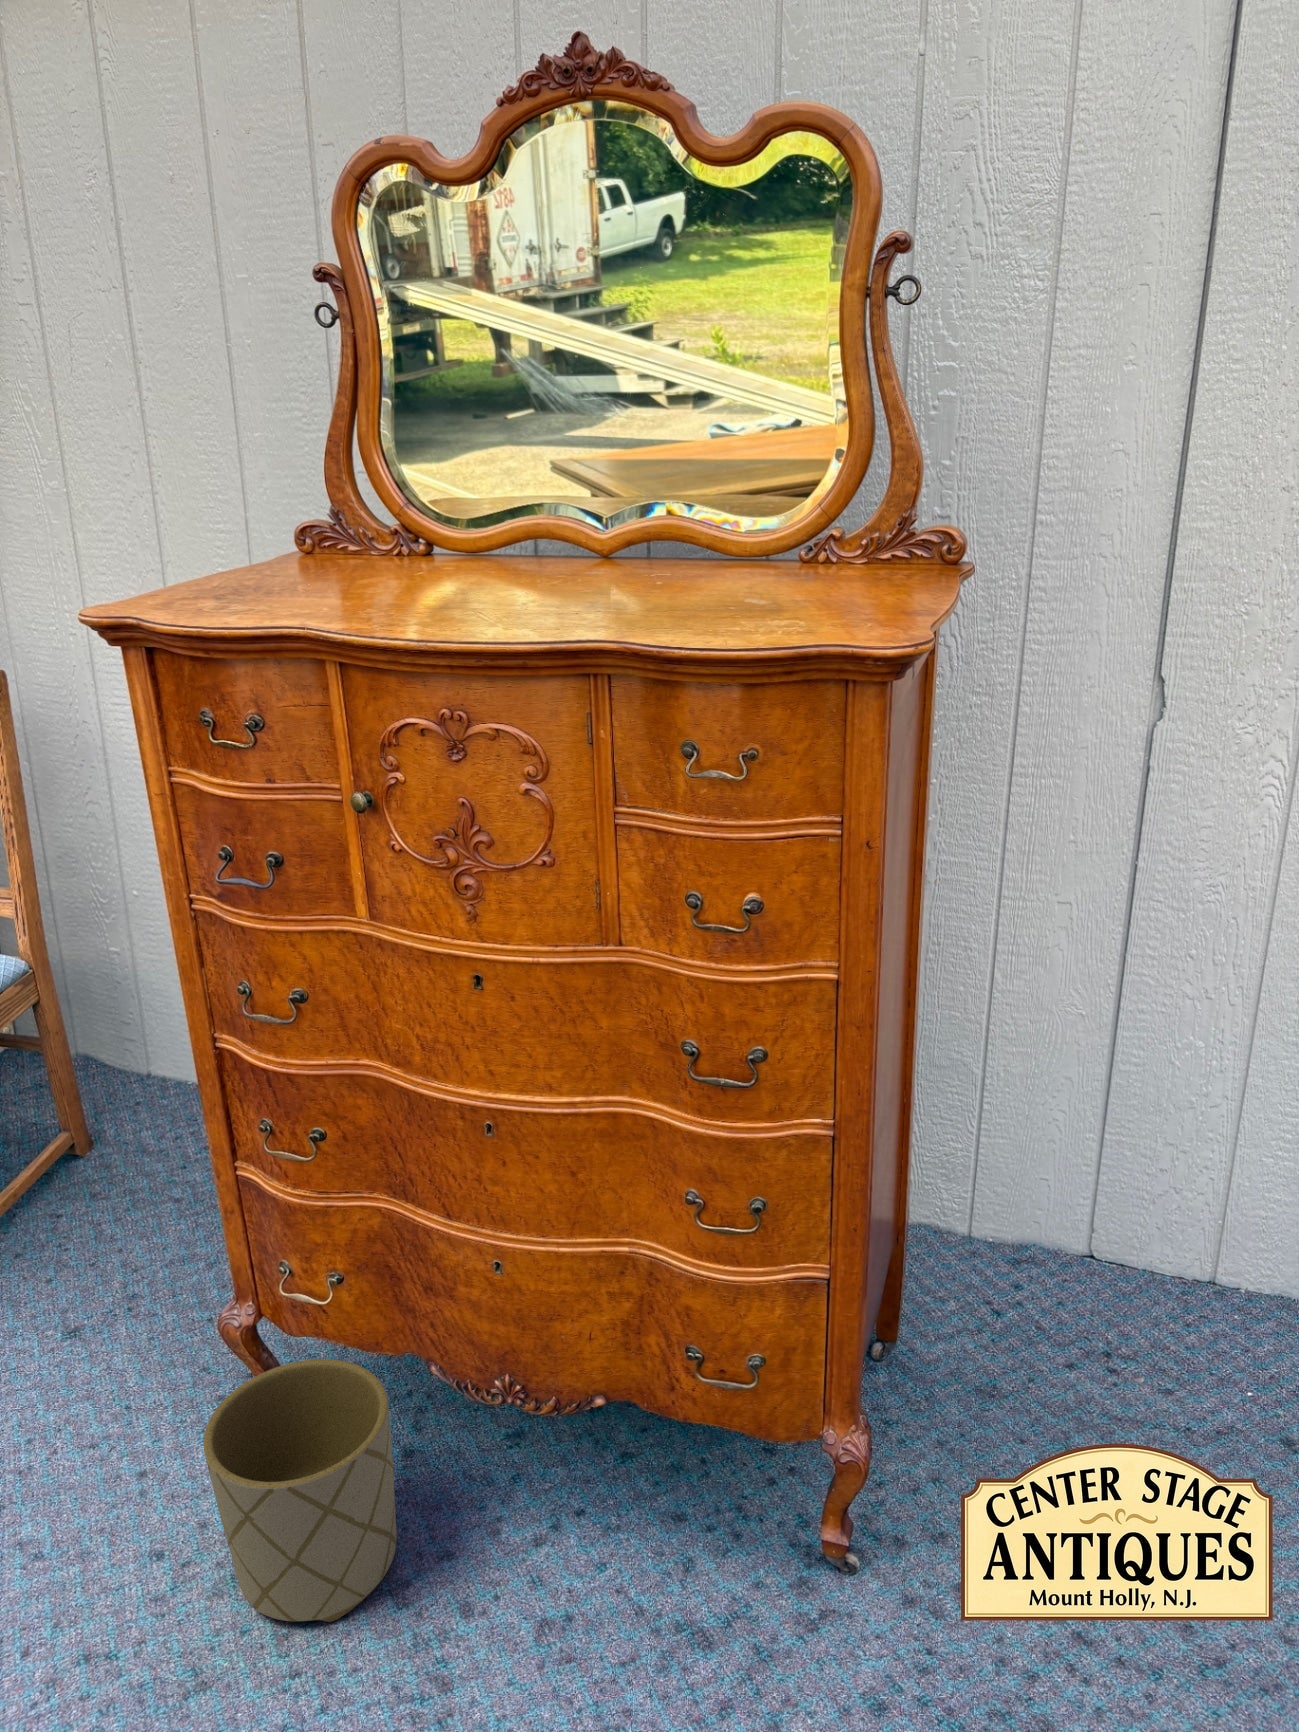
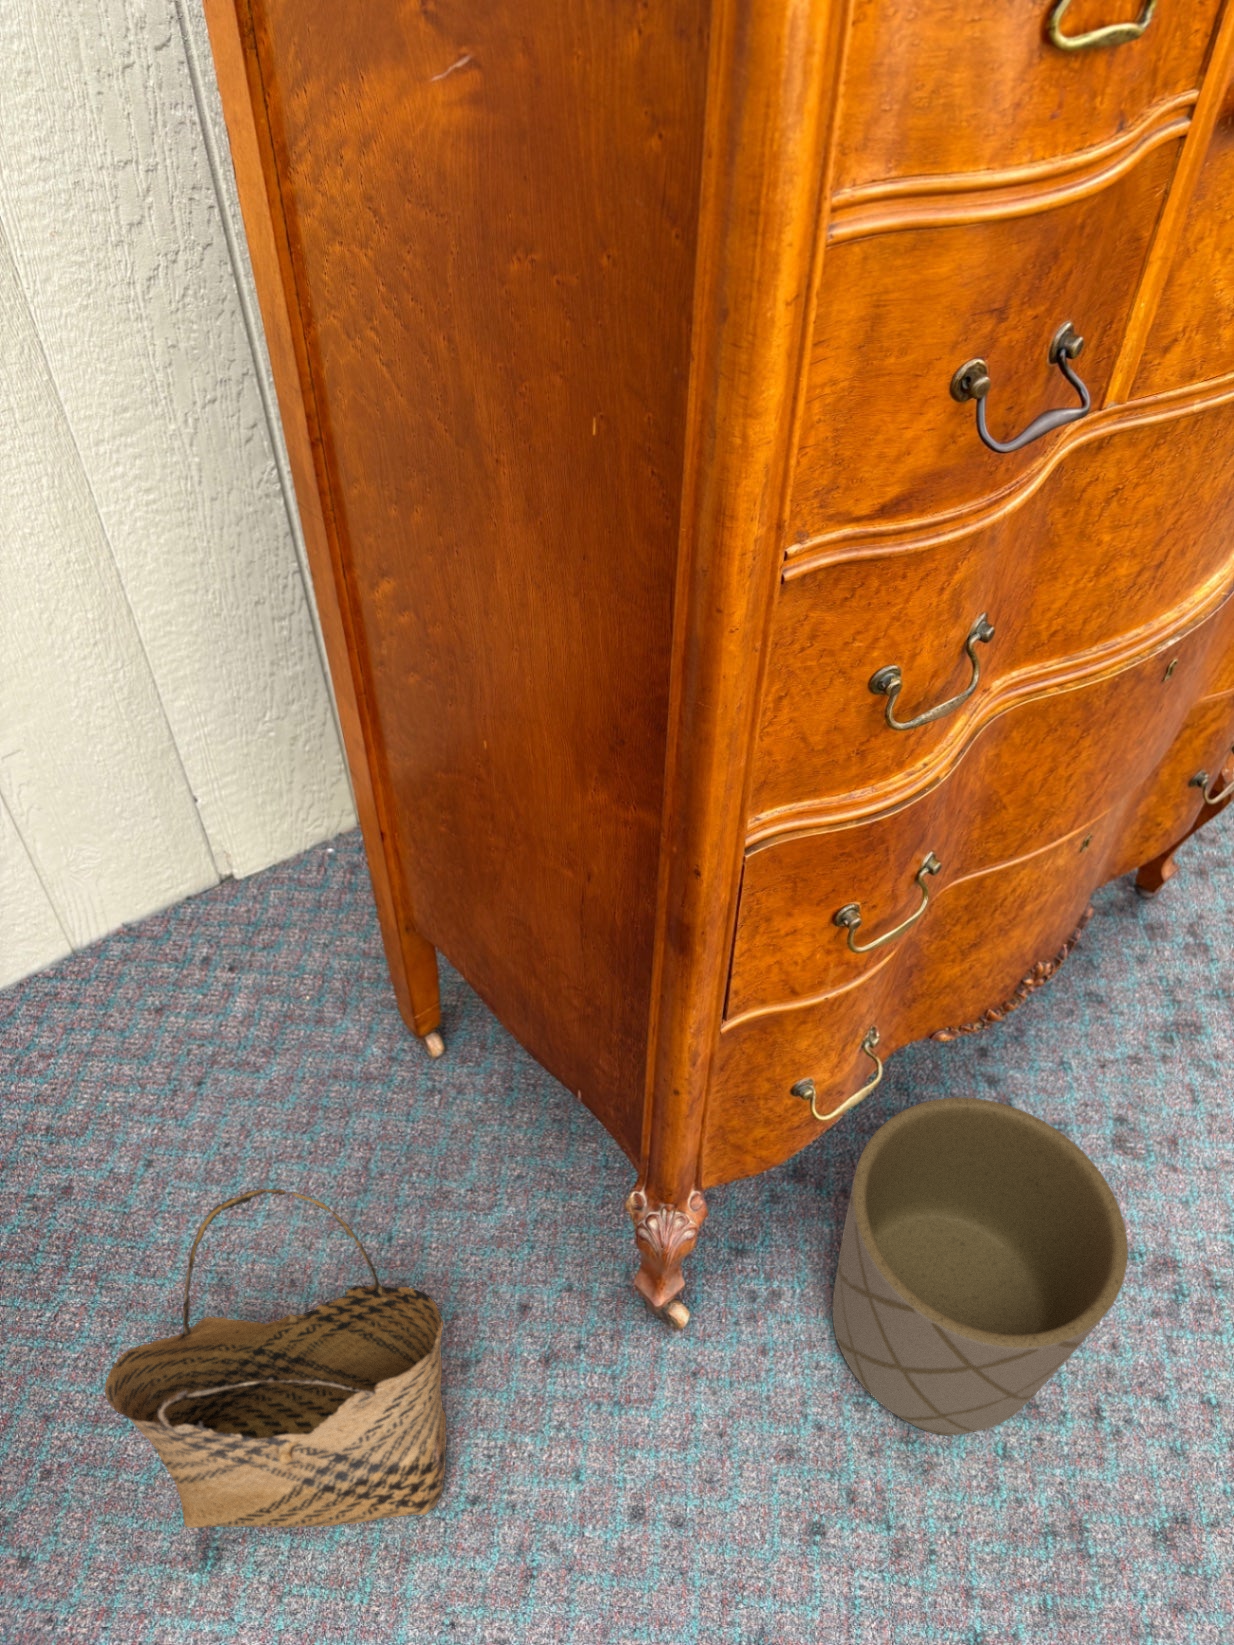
woven basket: none [47,1153,175,1395] -> present [104,1189,446,1528]

